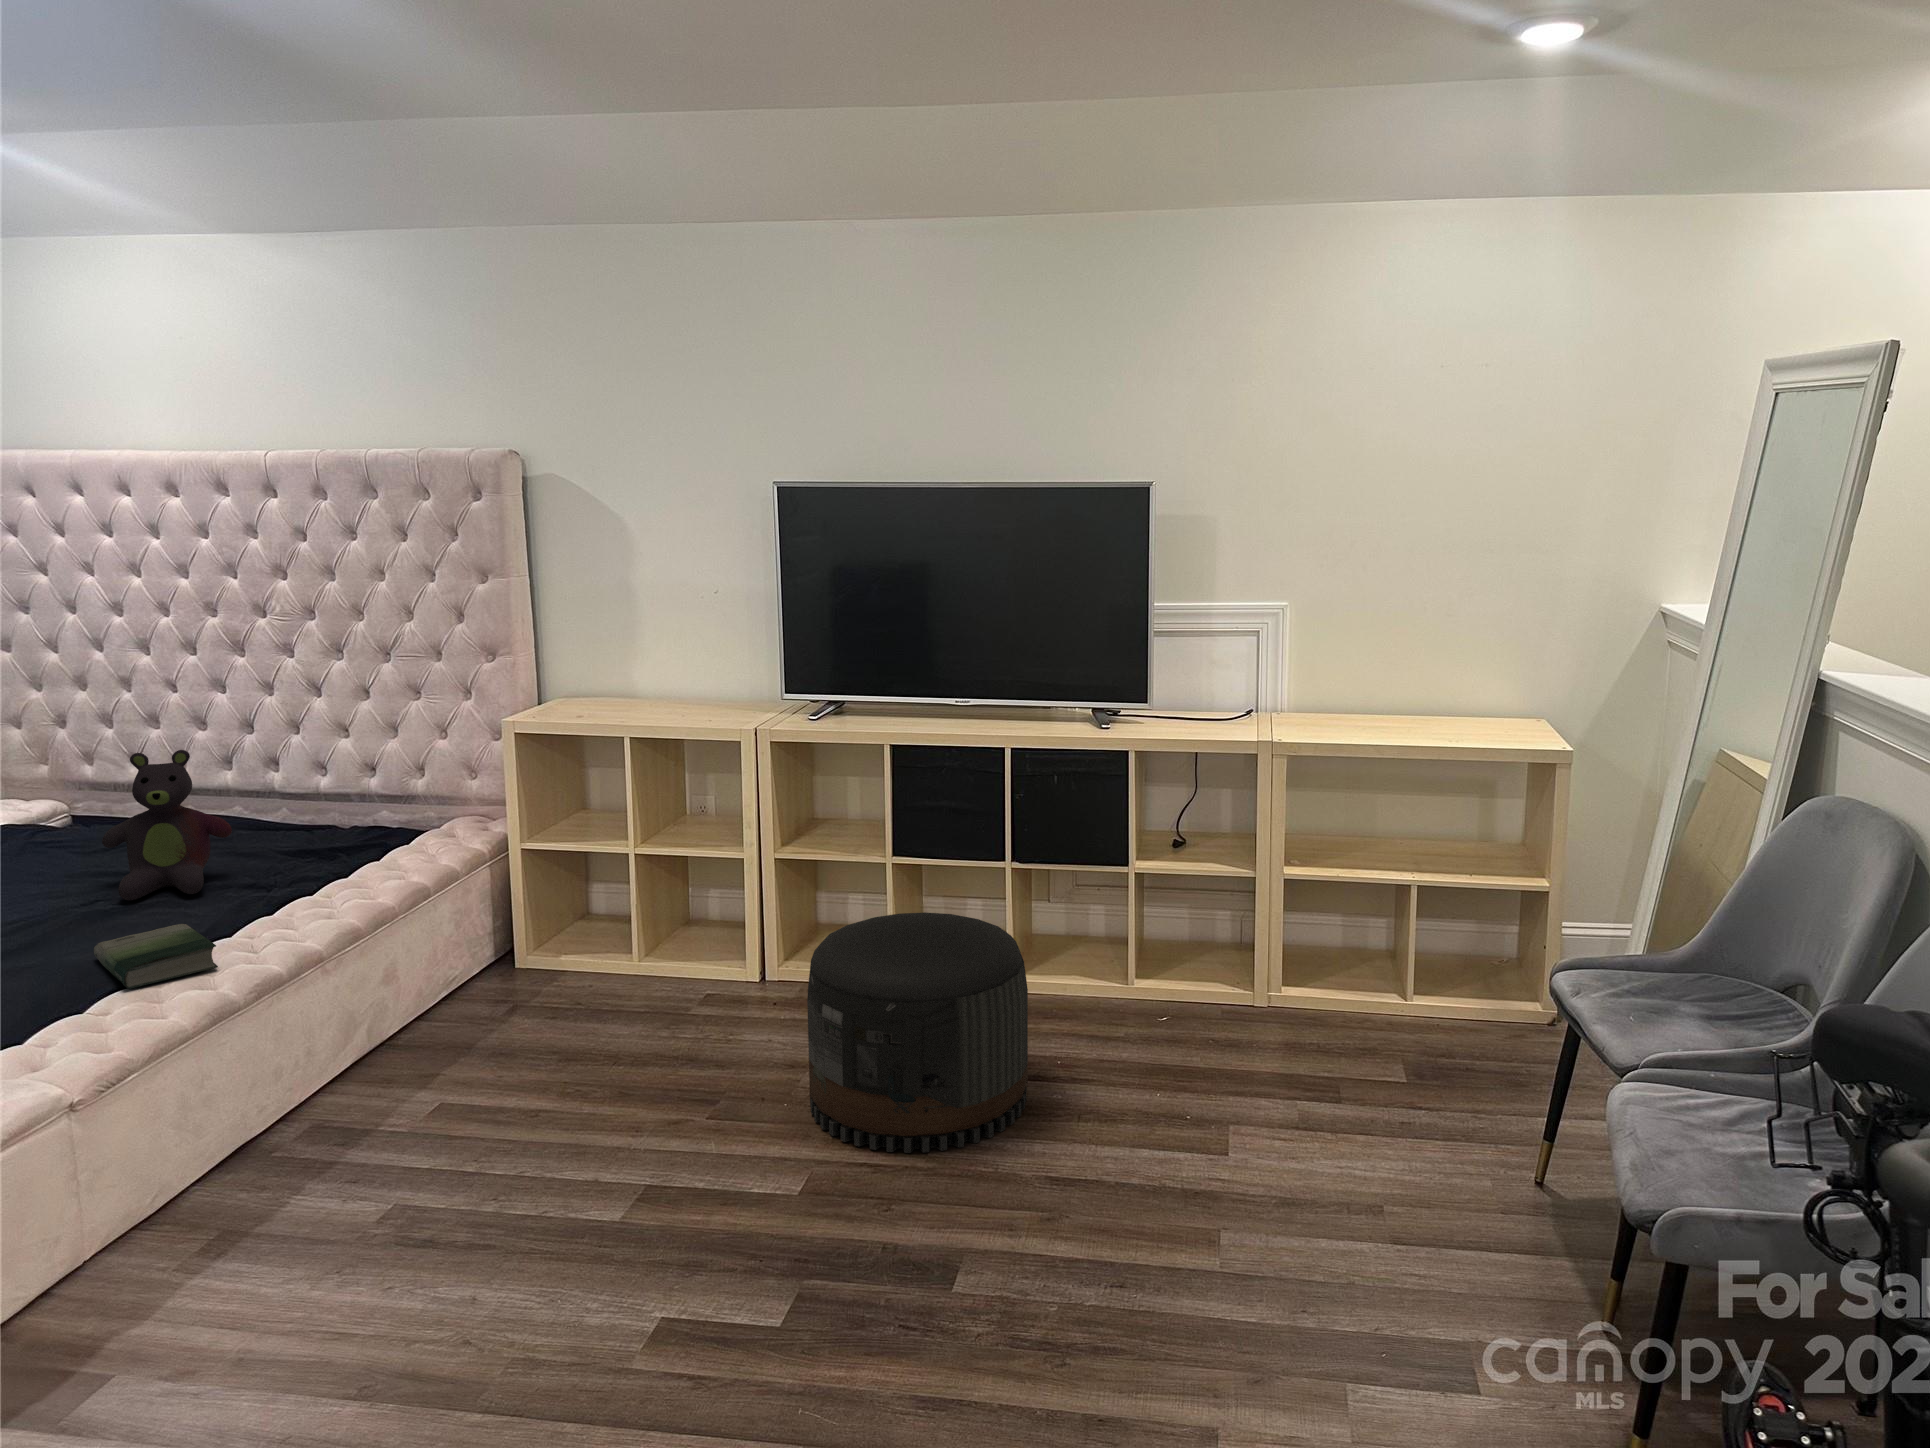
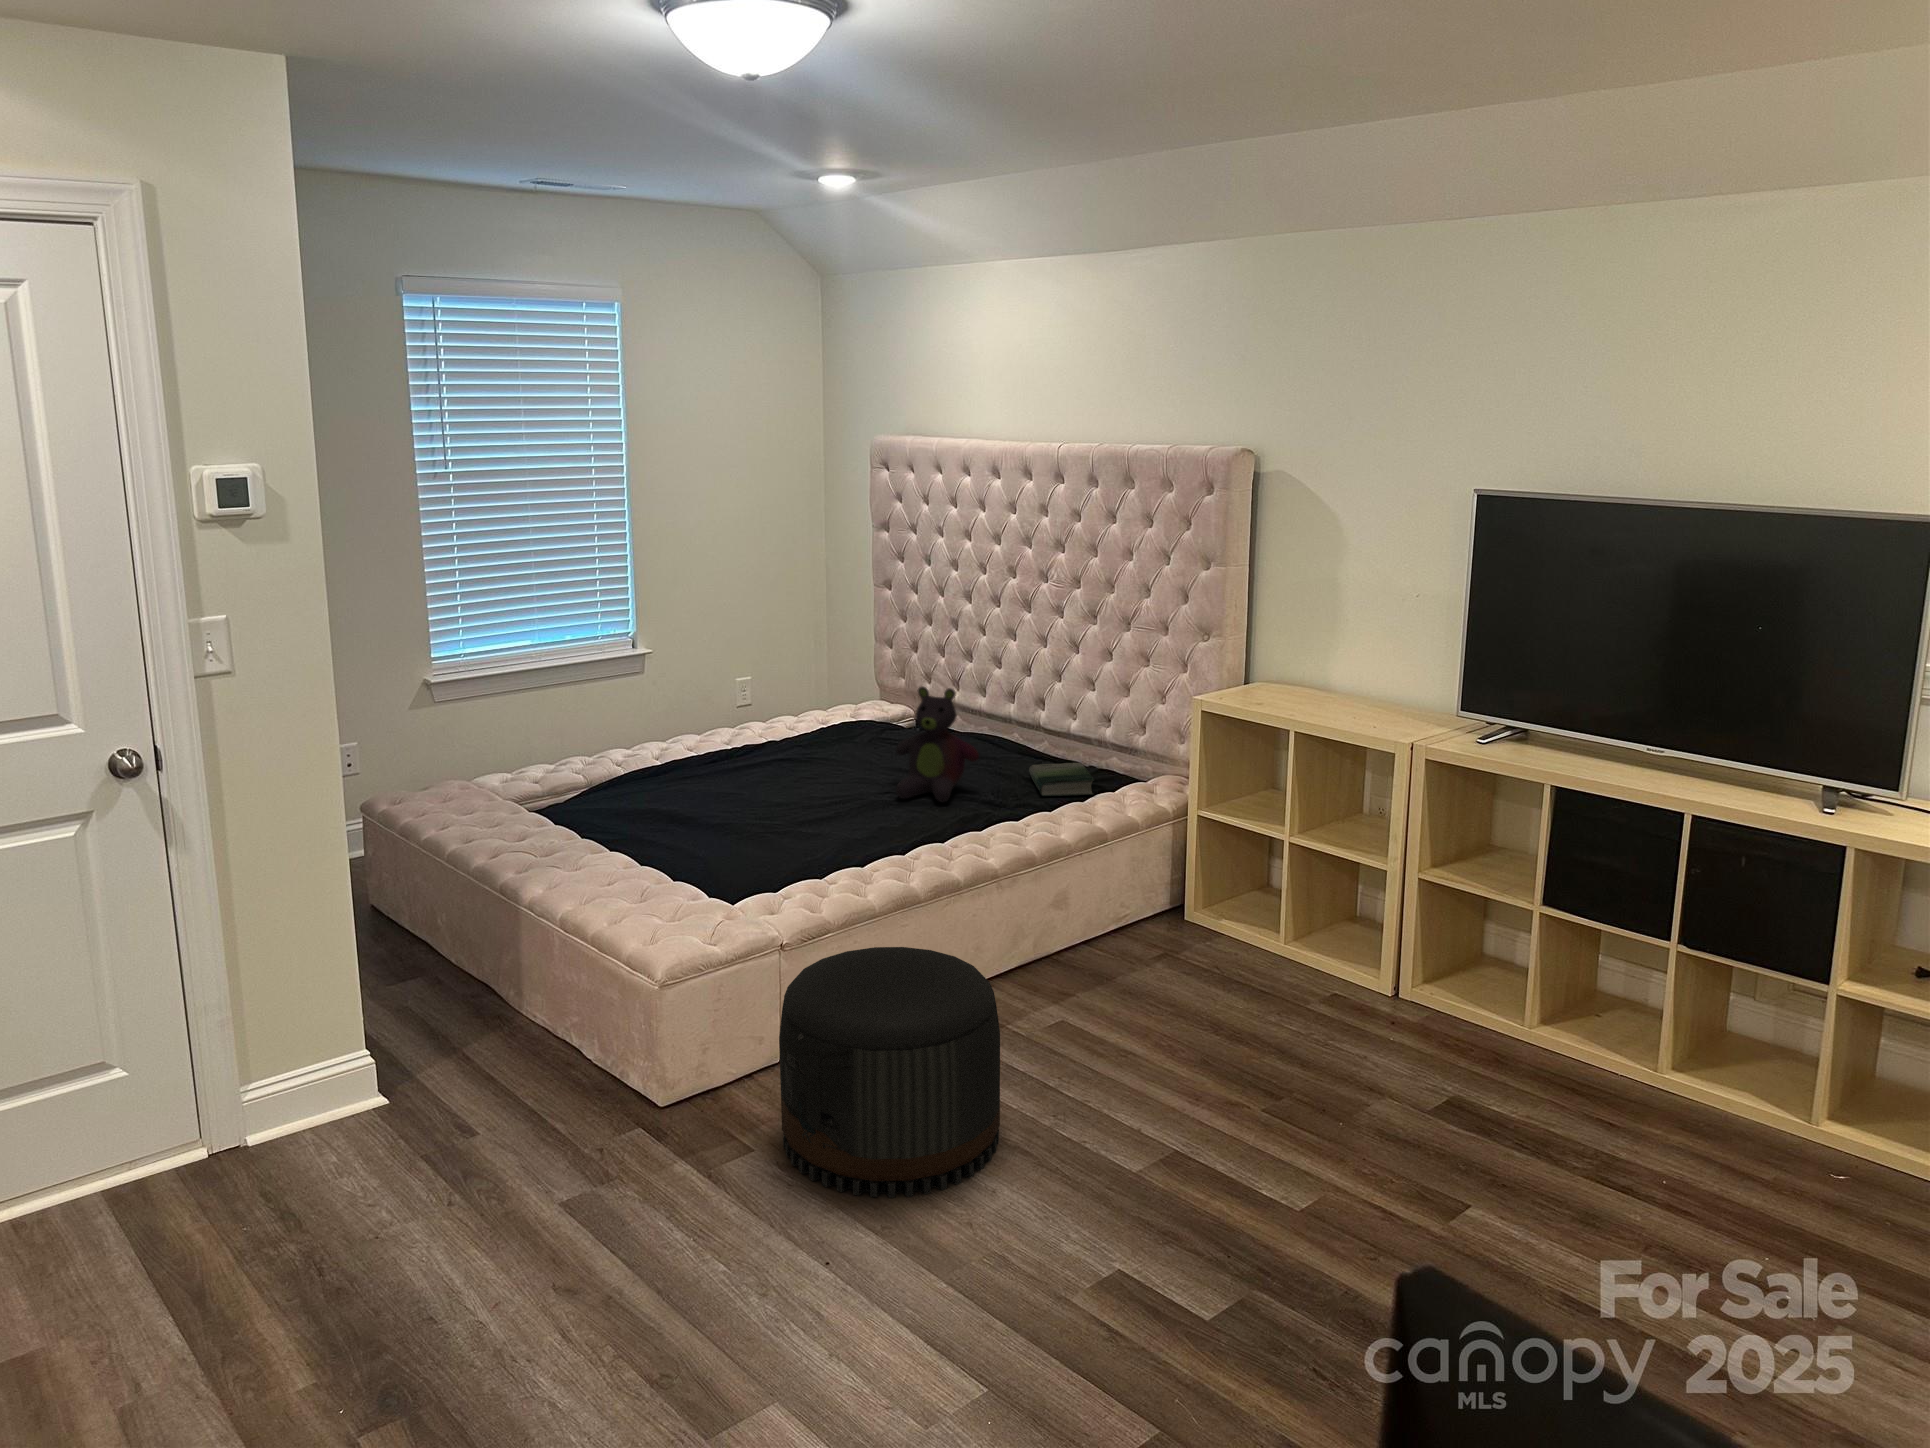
pouf: present [807,912,1028,1153] -> present [779,947,1000,1198]
book: present [94,924,218,988] -> present [1029,763,1094,796]

